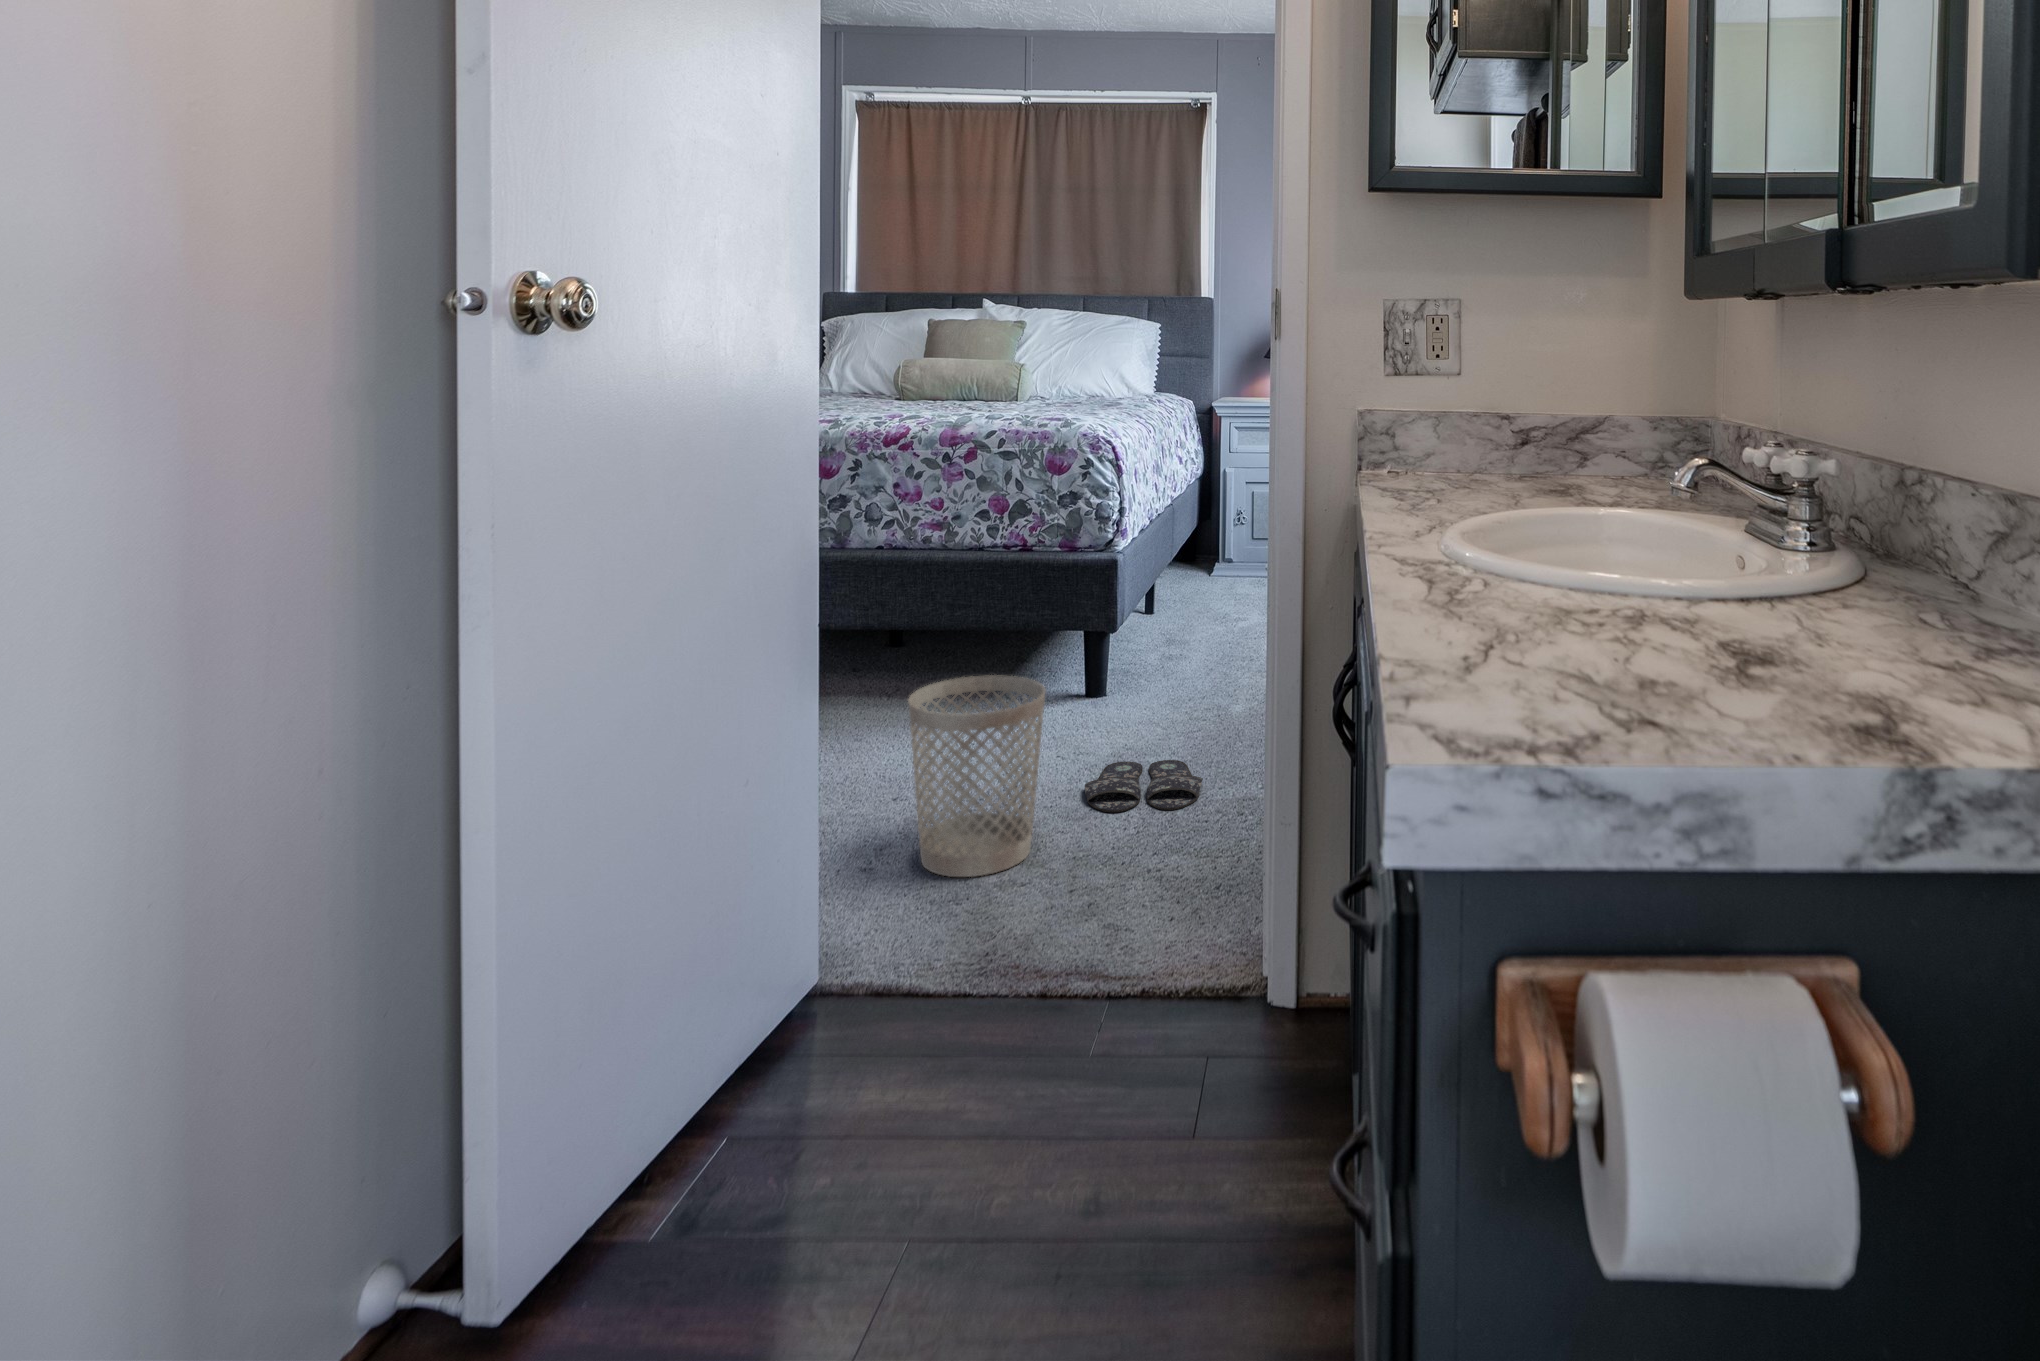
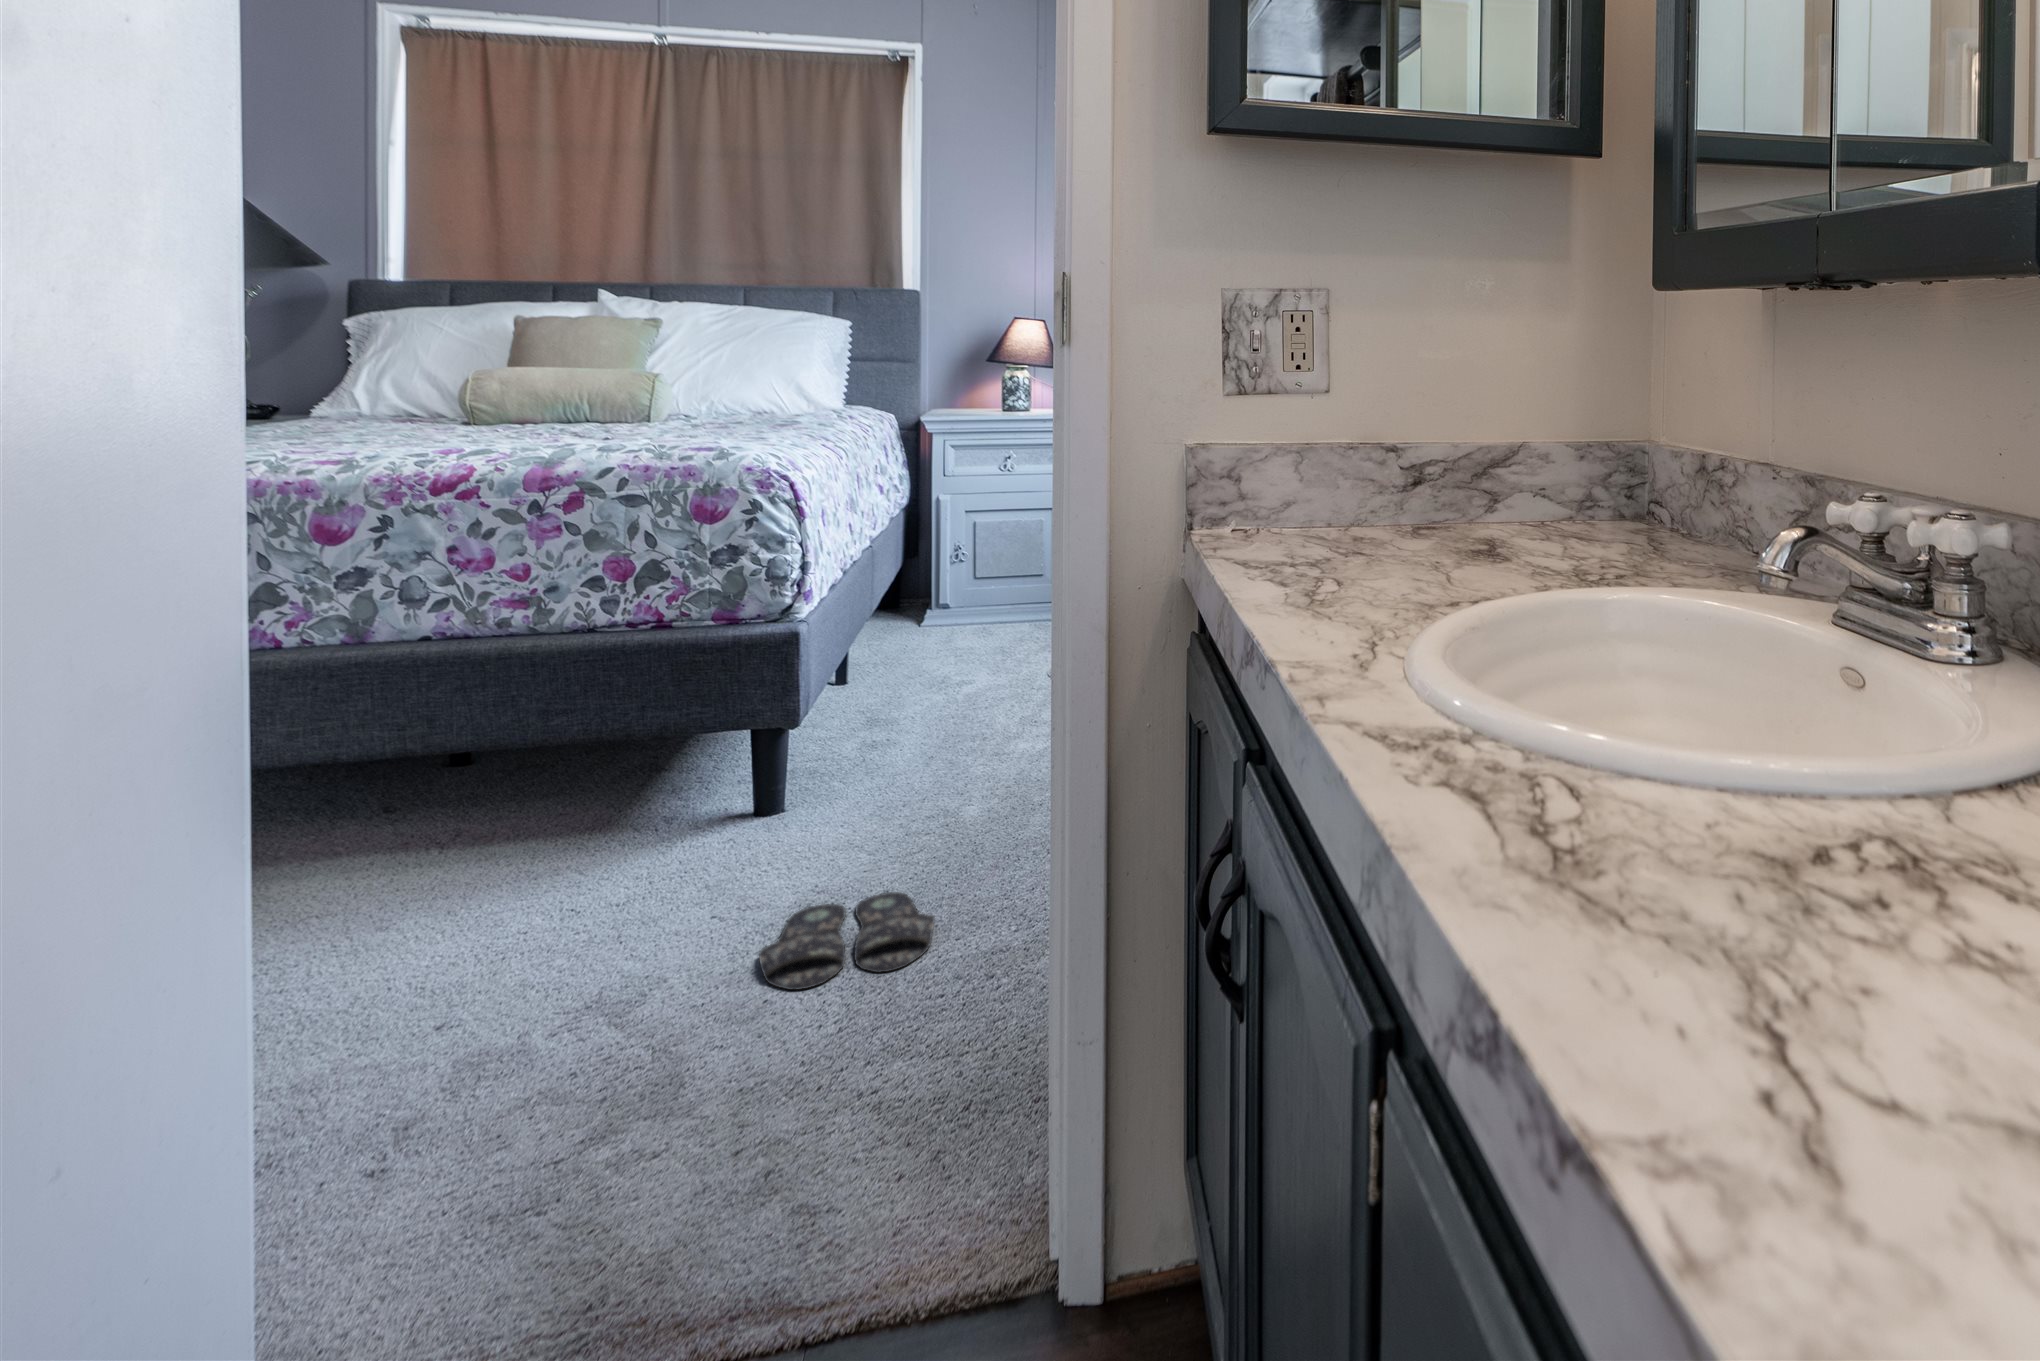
wastebasket: present [908,675,1046,877] -> none [456,827,698,1150]

